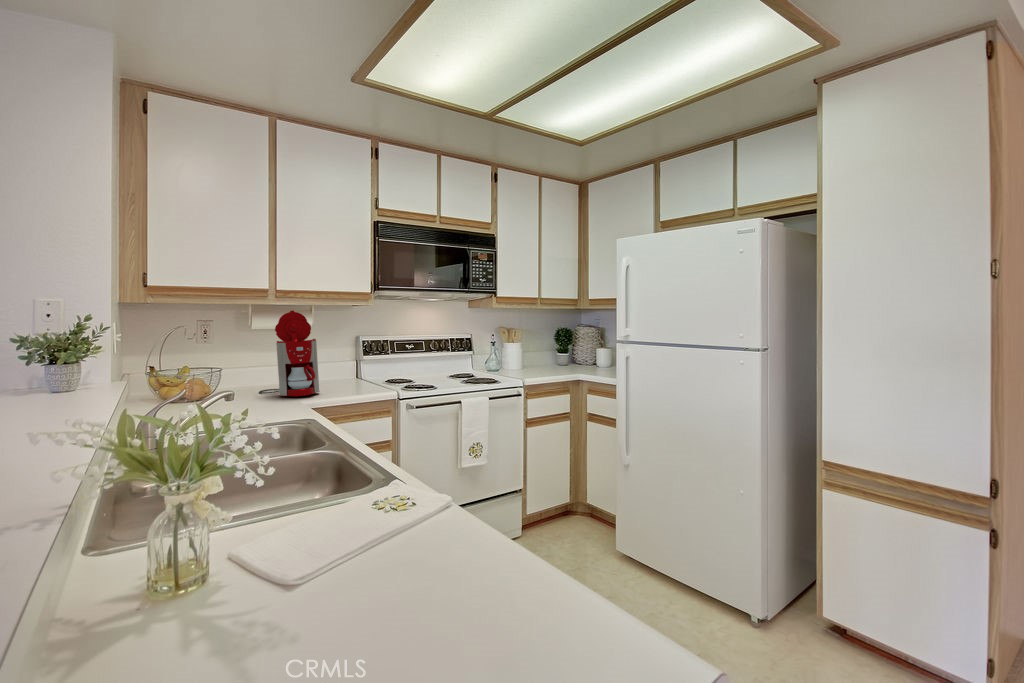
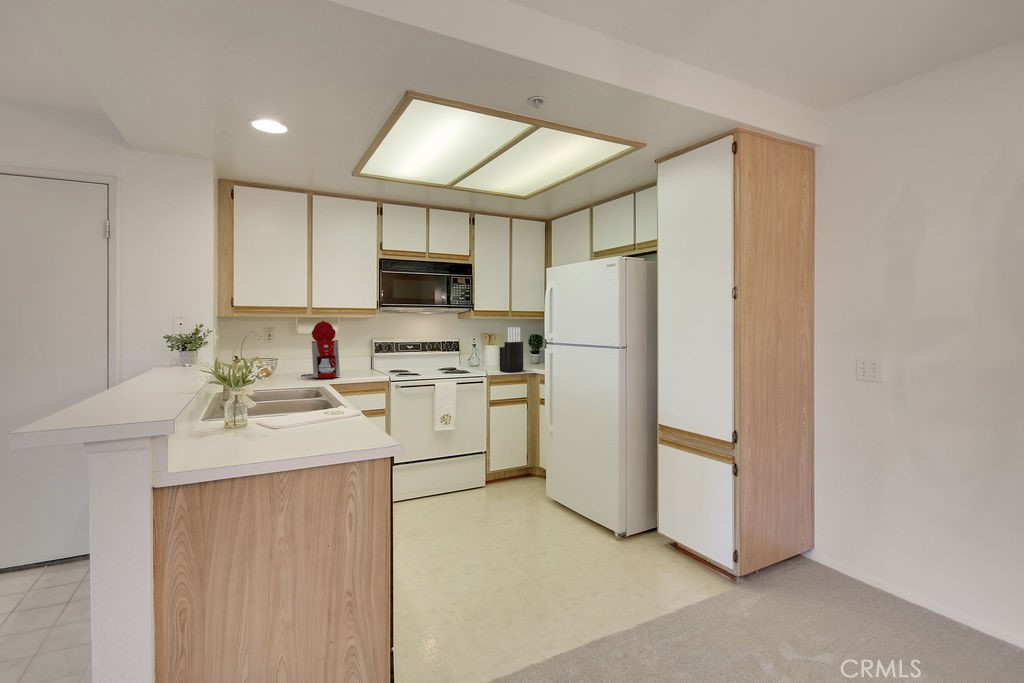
knife block: none [534,320,563,380] -> present [500,327,523,372]

